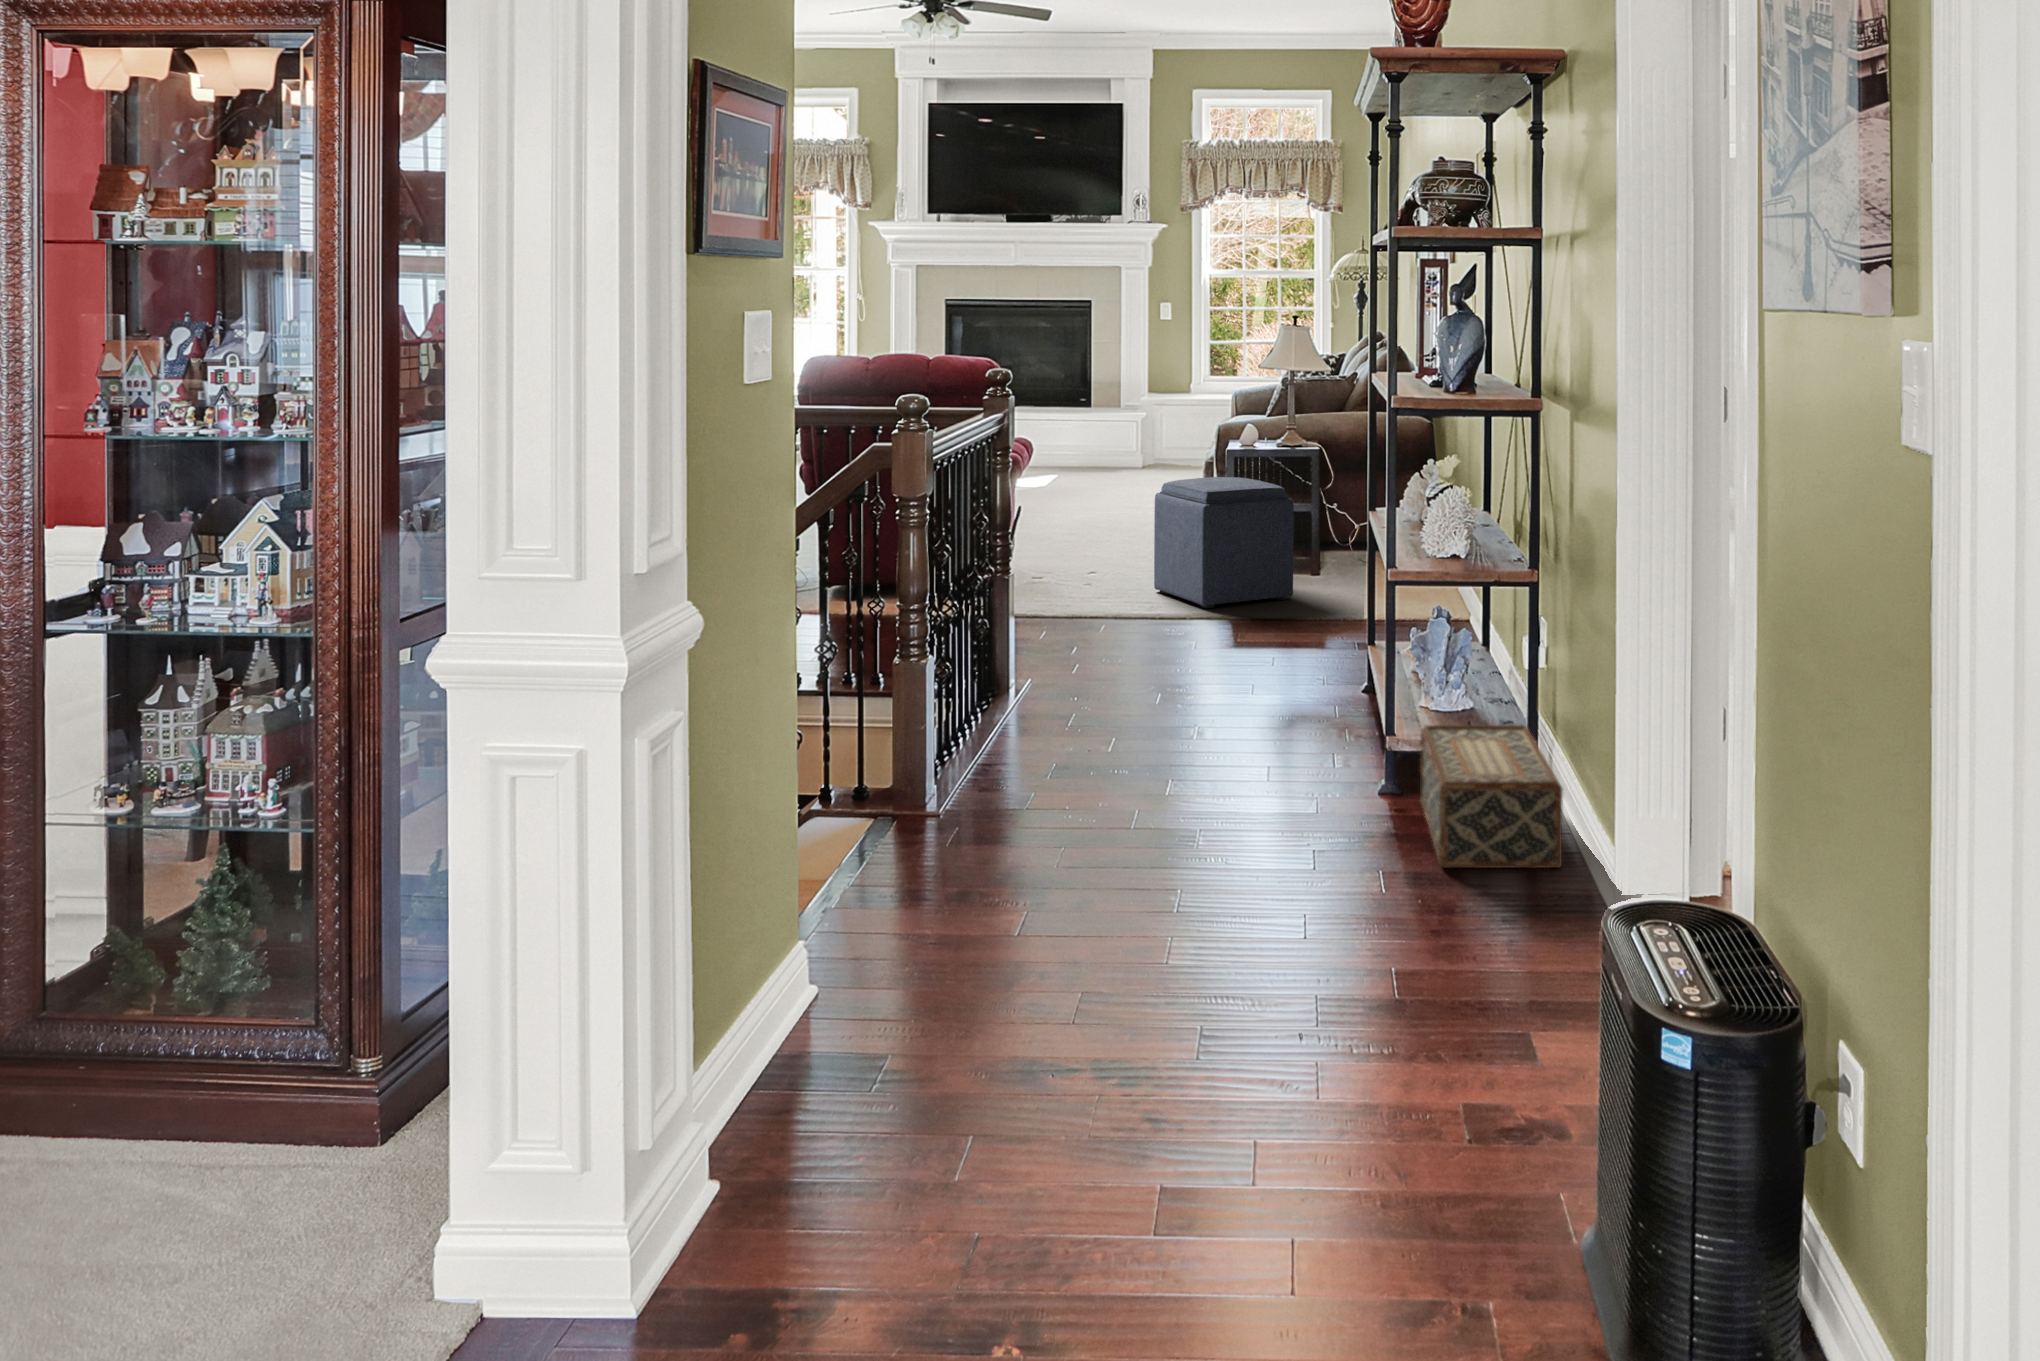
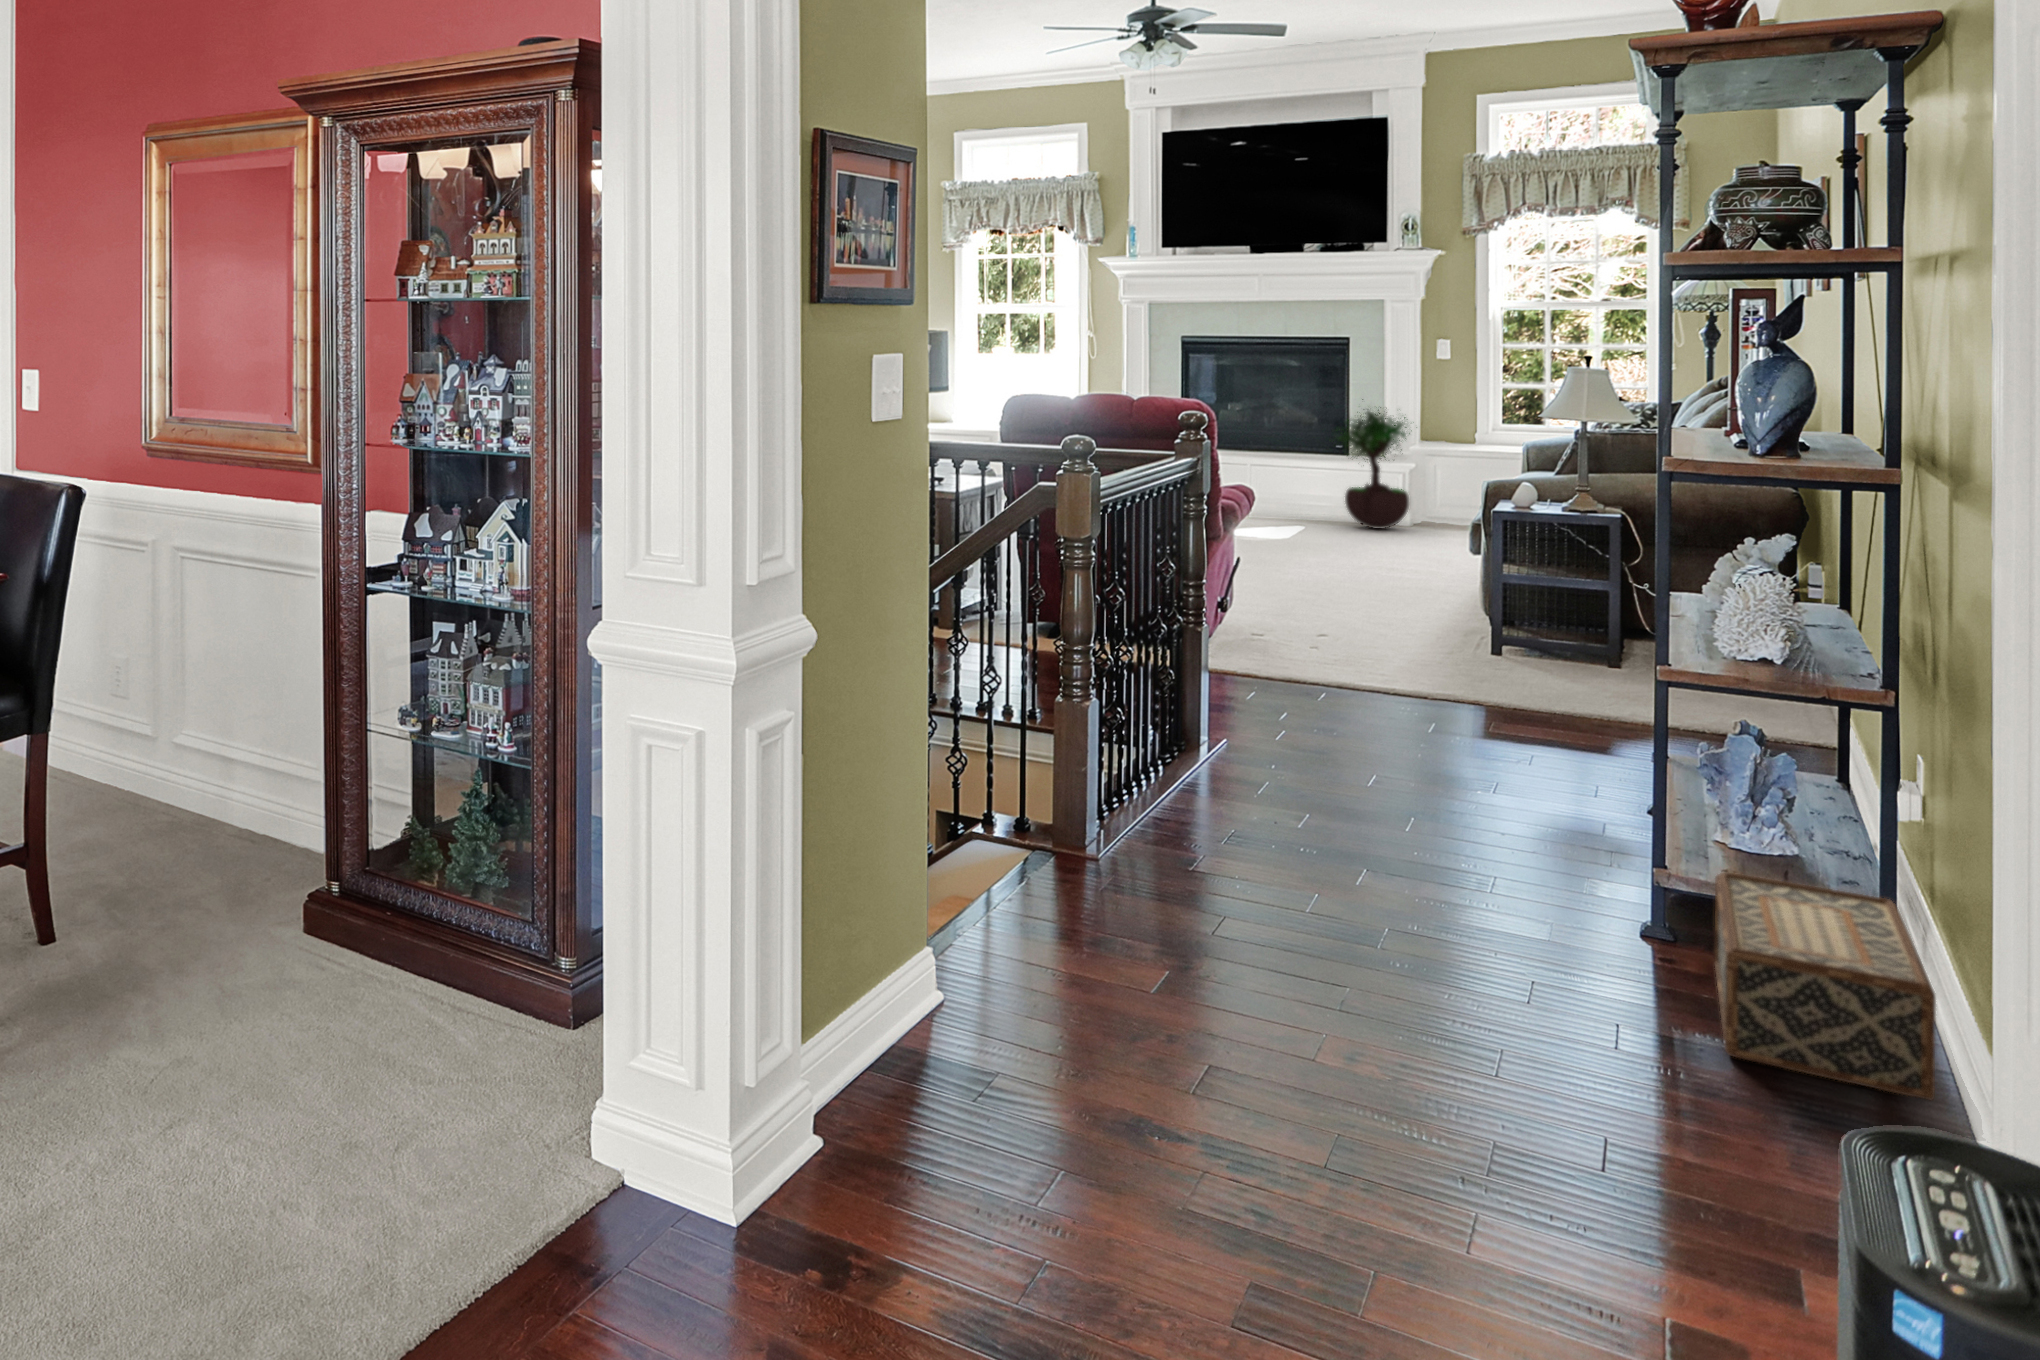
potted tree: none [1079,359,1150,478] -> present [1338,399,1412,529]
ottoman: present [1154,477,1294,608] -> none [1394,538,1581,688]

